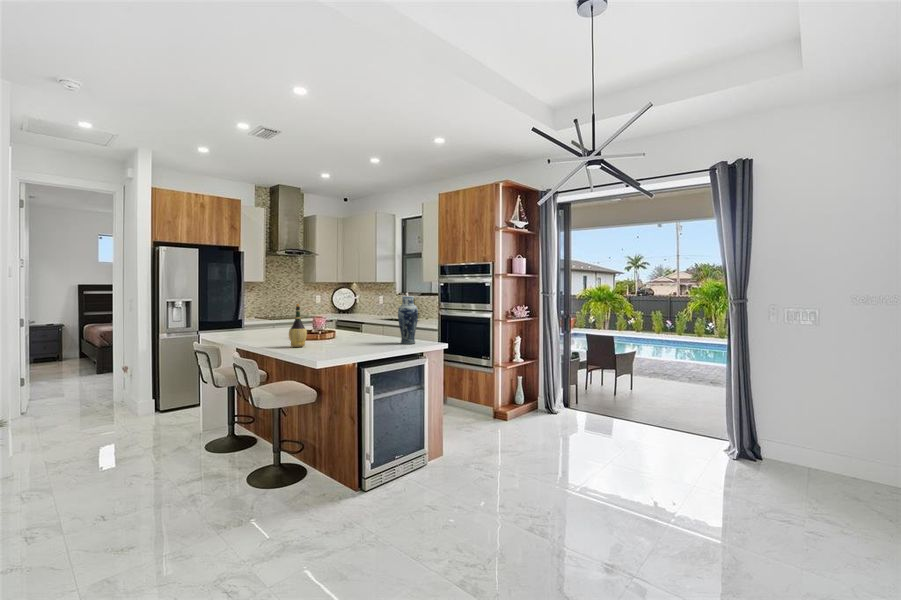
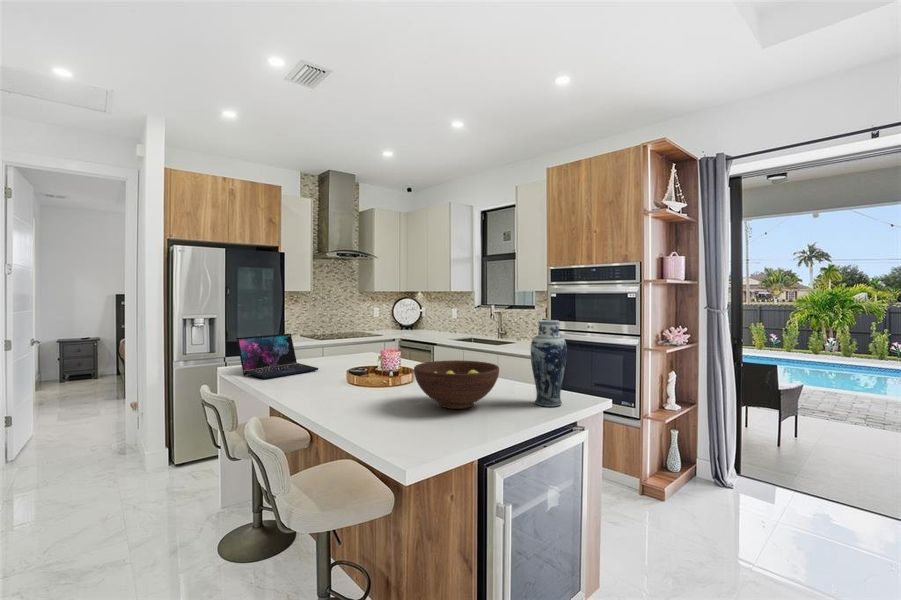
wine bottle: present [289,304,307,347] -> none [343,336,375,415]
laptop: none [216,309,272,336] -> present [237,334,318,379]
fruit bowl: none [330,320,379,345] -> present [414,360,499,409]

